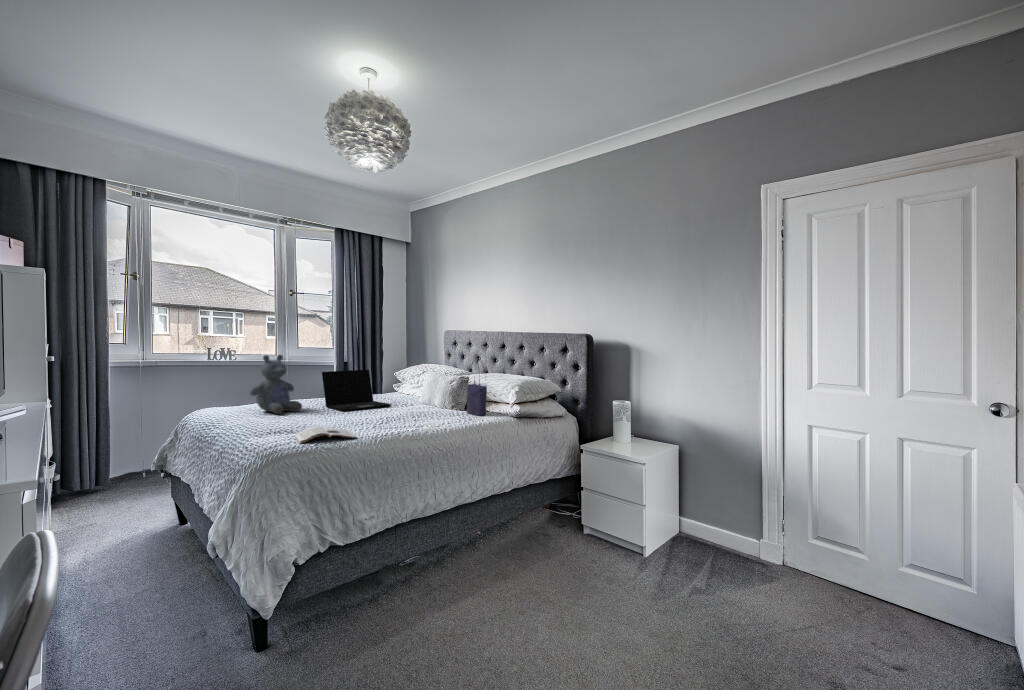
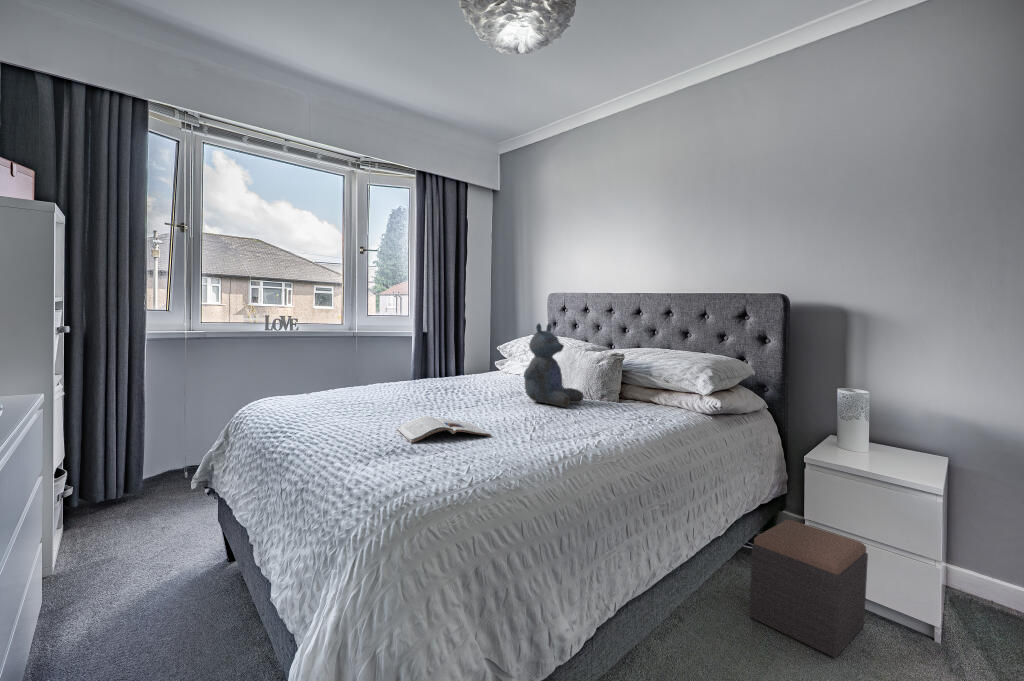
stuffed bear: present [250,355,302,414] -> present [524,324,584,407]
tote bag: present [467,360,487,415] -> none [611,326,644,405]
laptop: present [322,370,391,412] -> none [411,341,501,396]
footstool: none [541,490,612,572] -> present [749,520,868,657]

